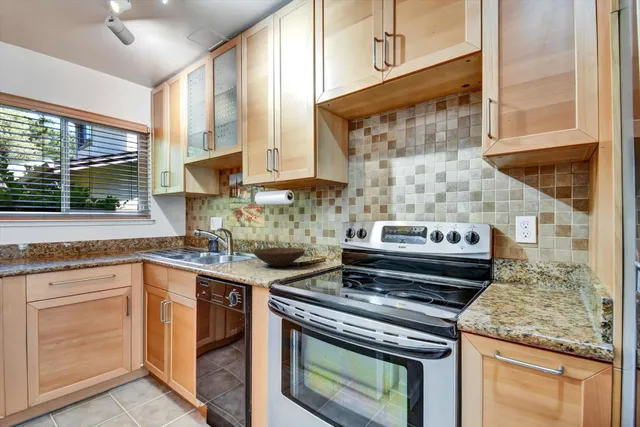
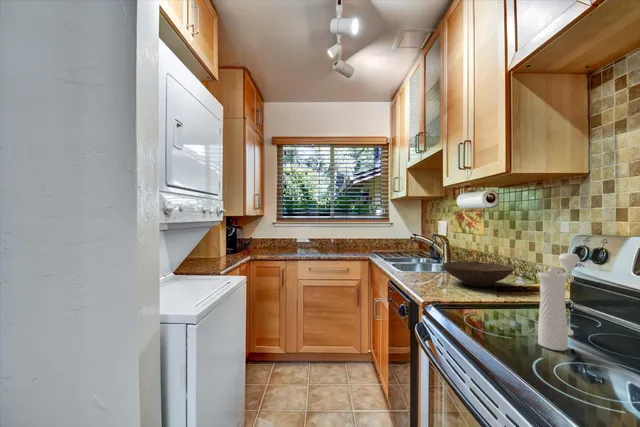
pepper mill: none [365,232,382,290] -> present [538,253,580,351]

